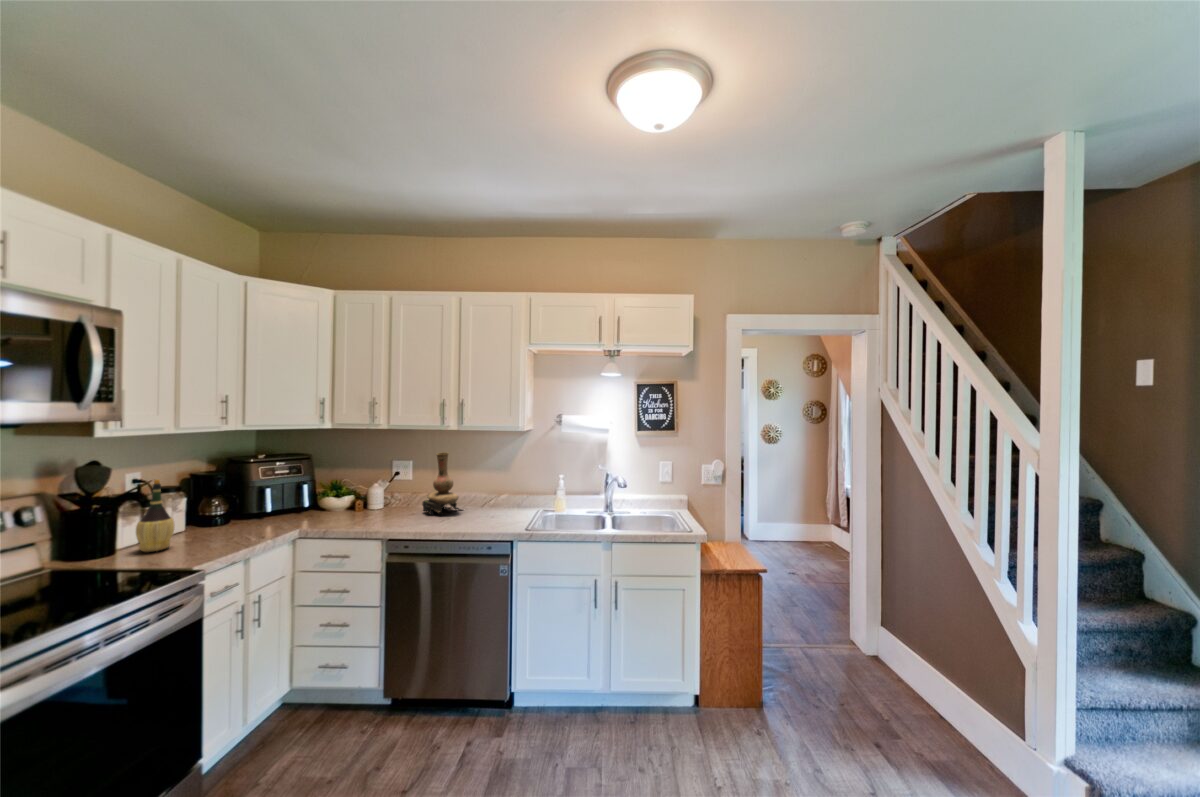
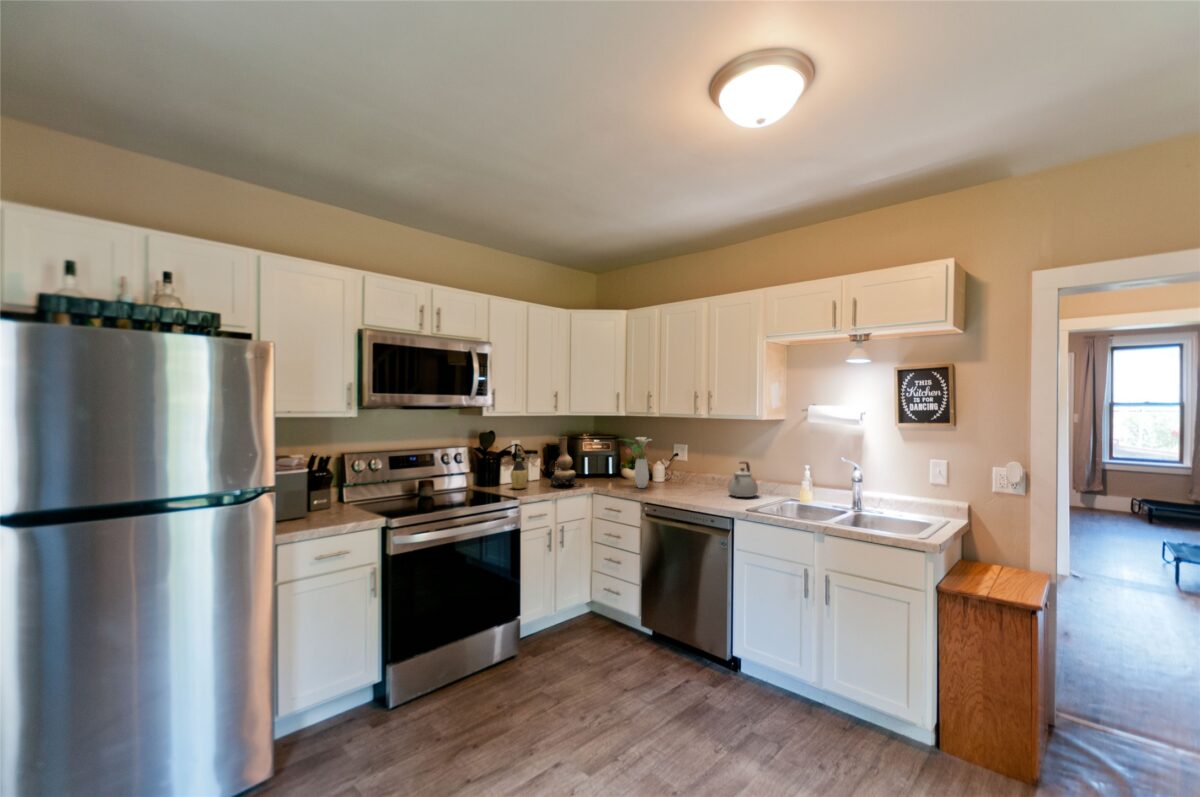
vase: present [422,452,458,514] -> present [551,437,576,487]
flower arrangement: none [331,454,386,519] -> present [622,437,652,488]
kettle: none [482,475,515,514] -> present [728,462,758,497]

